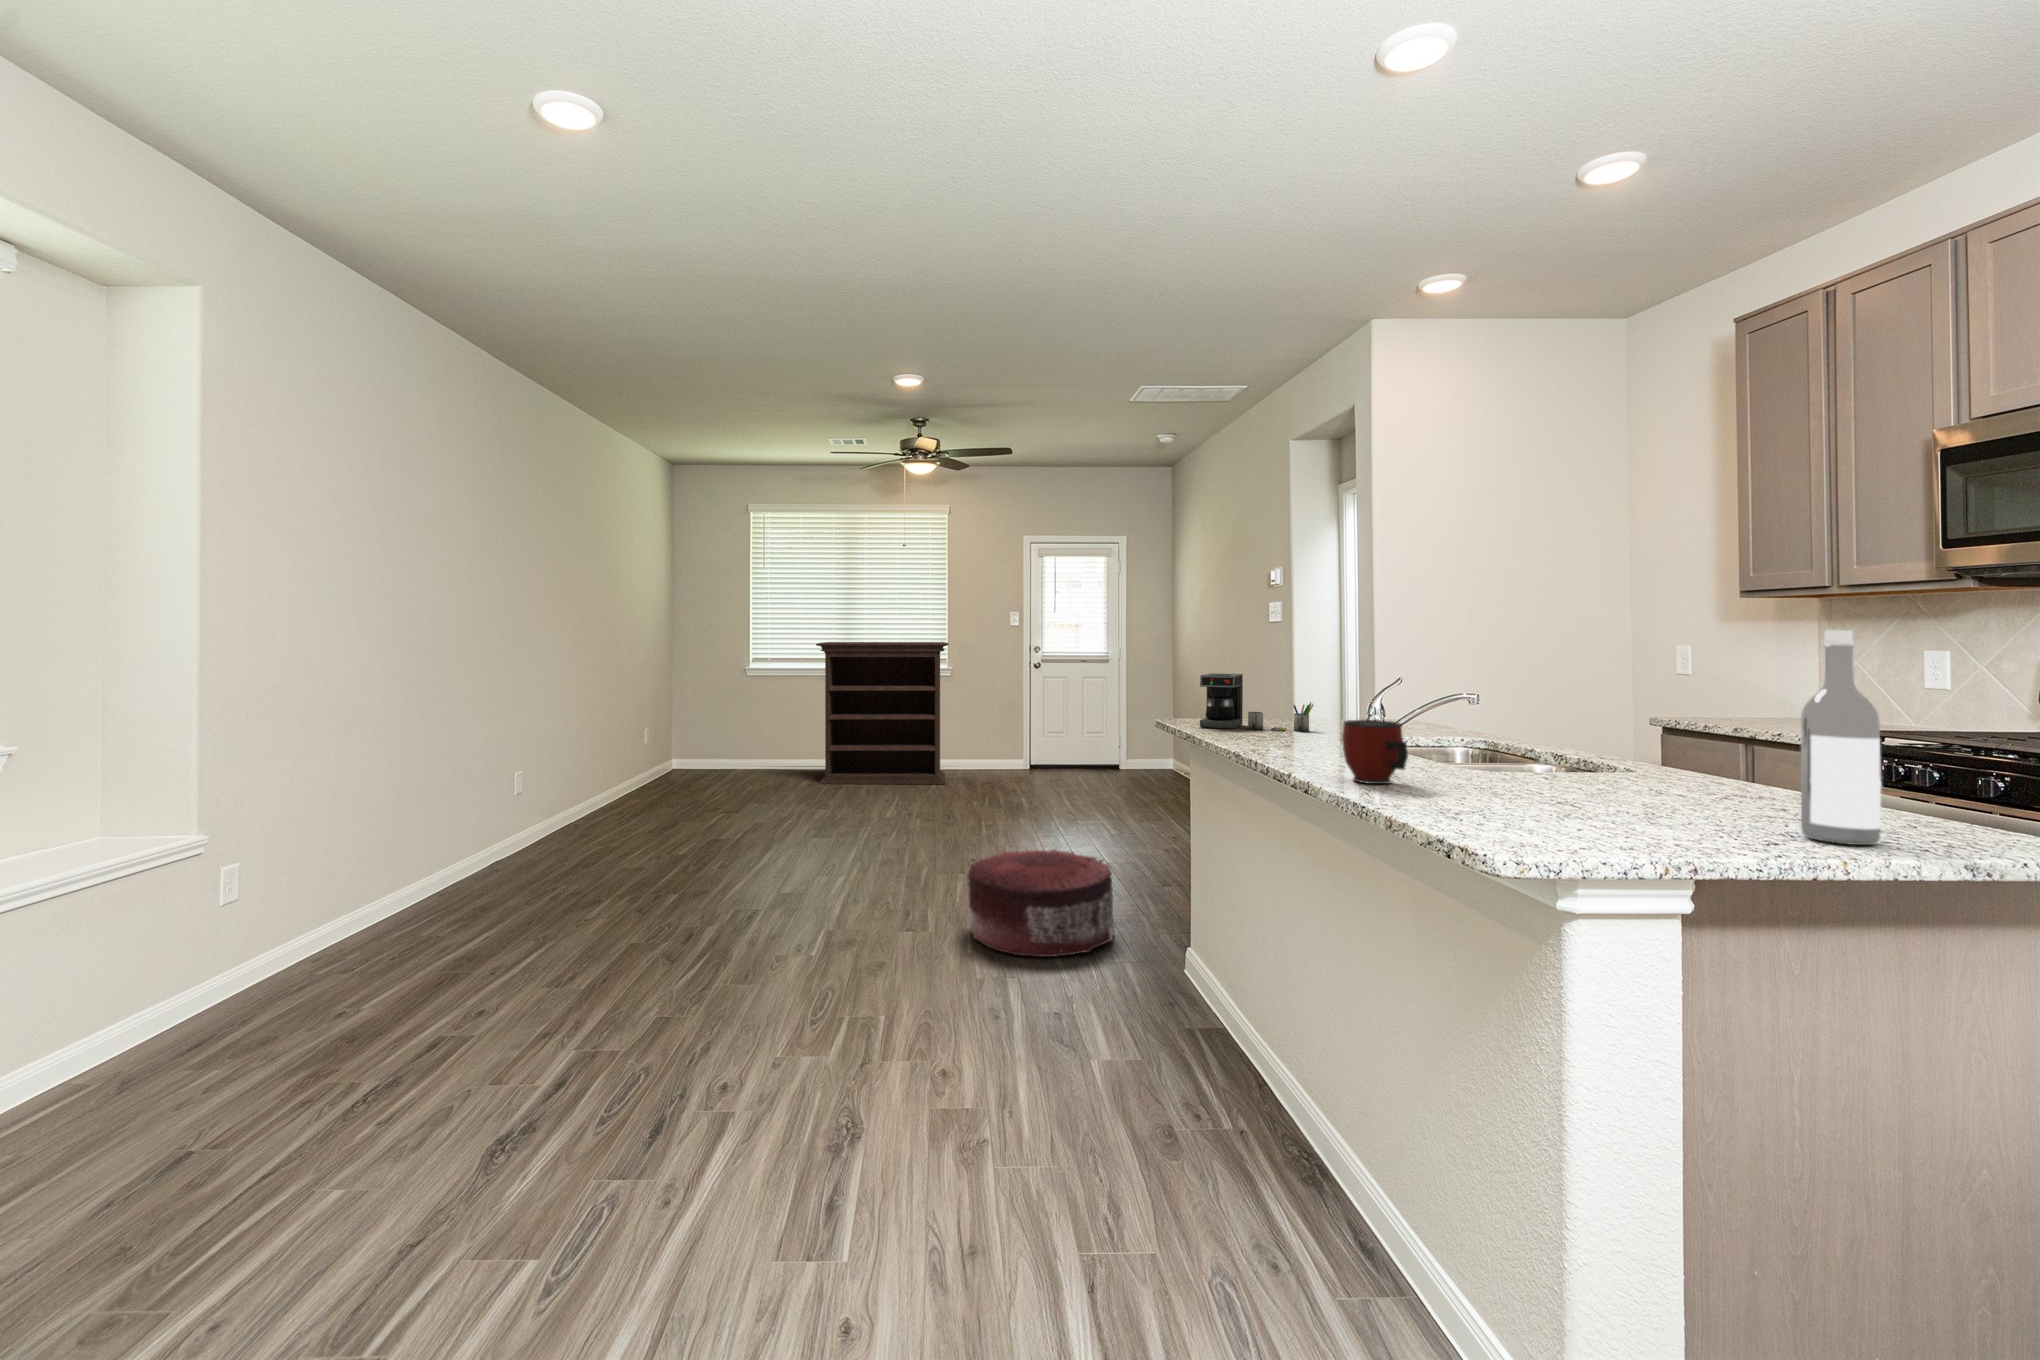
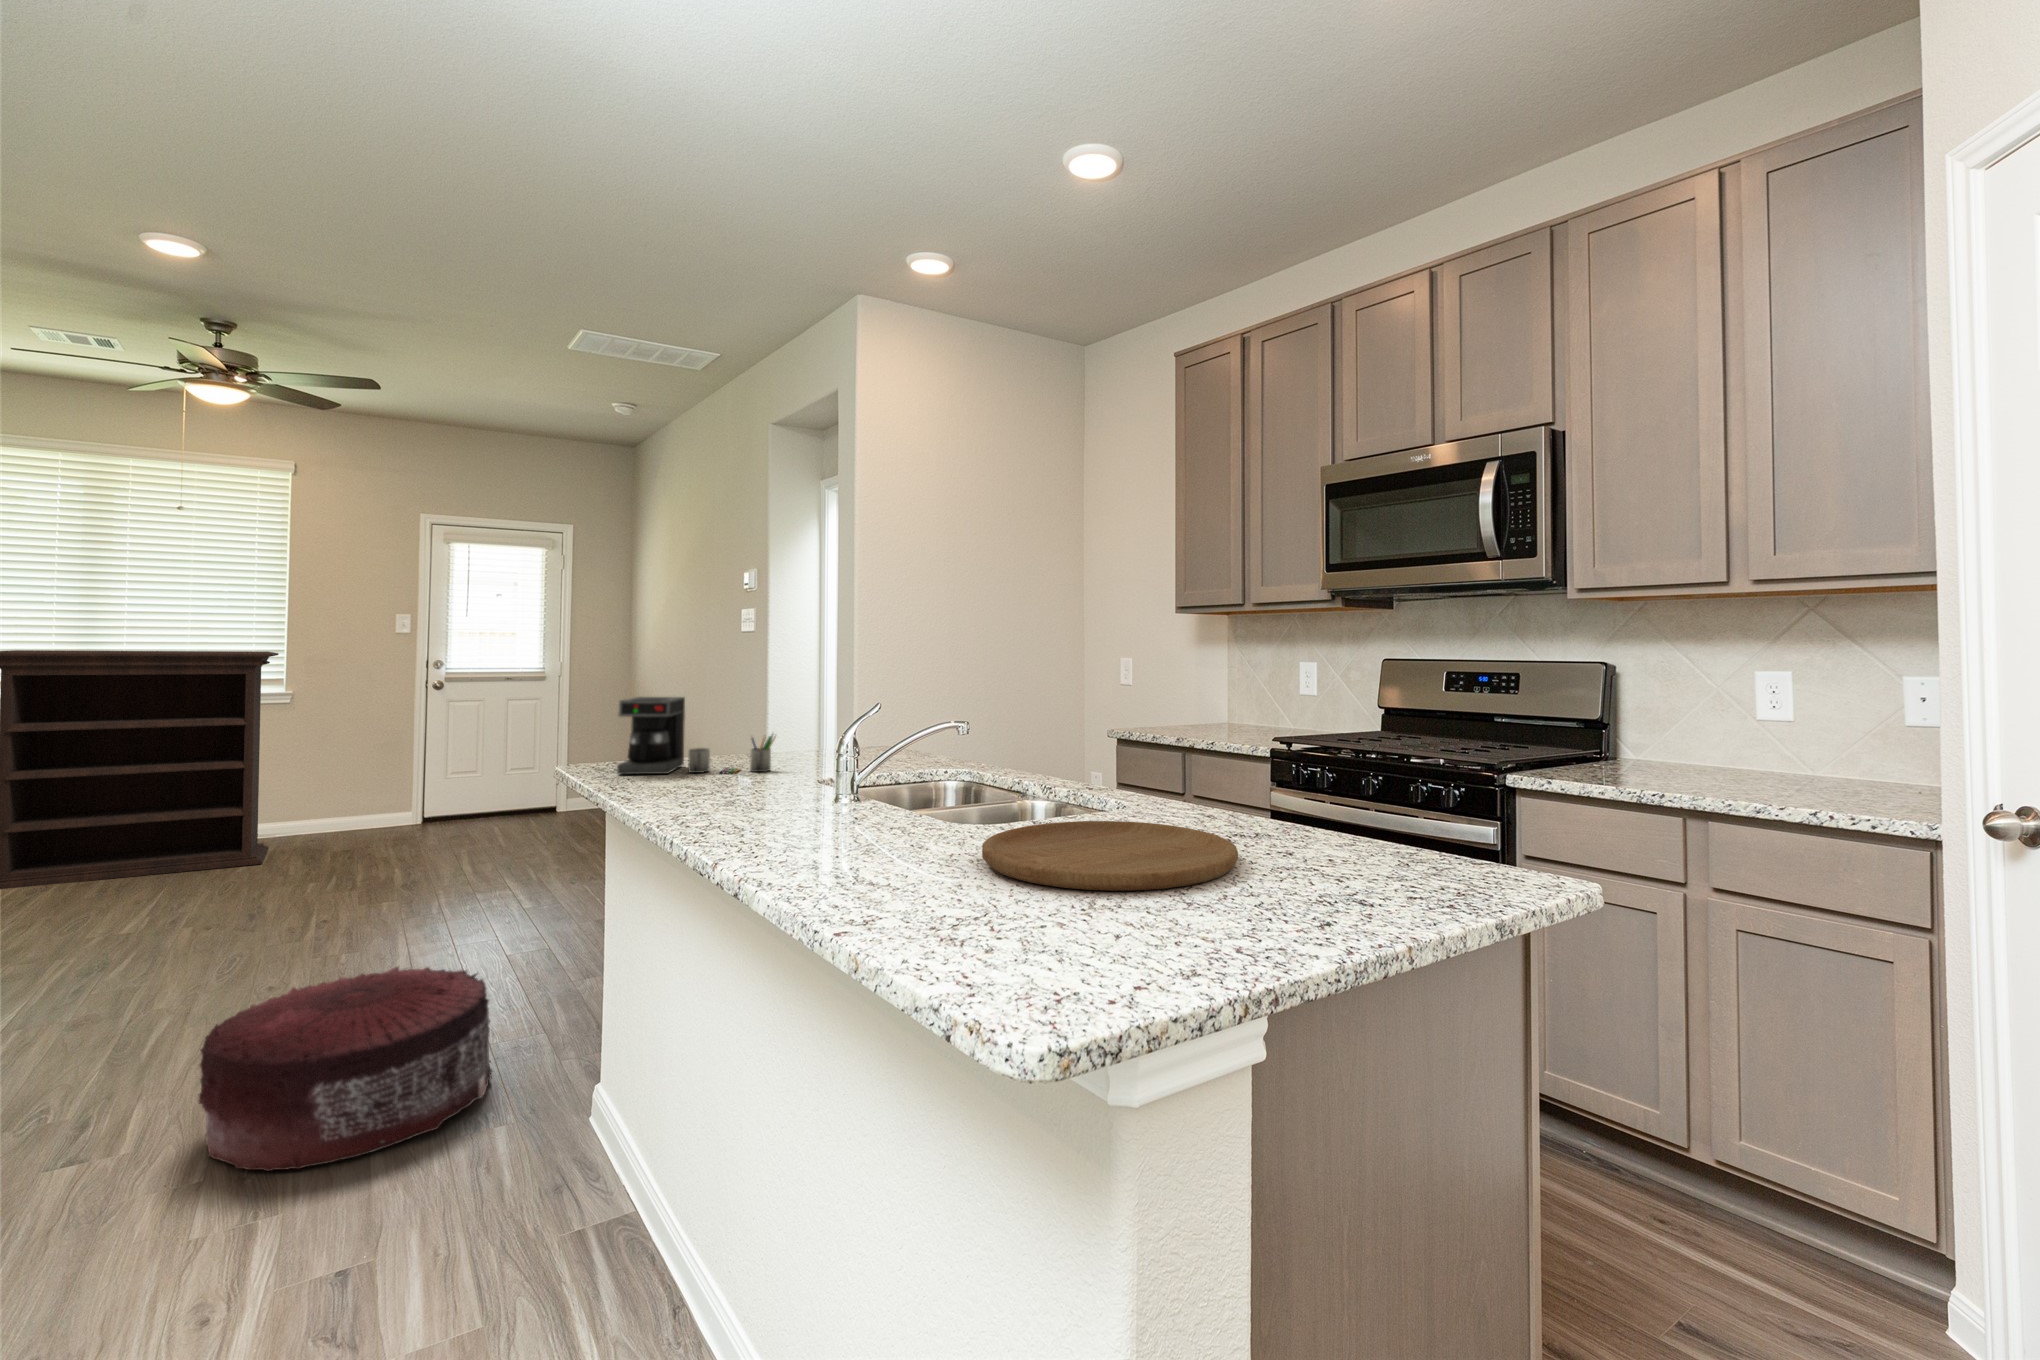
wine bottle: present [1801,630,1882,845] -> none [1329,642,1403,910]
mug: present [1342,720,1408,784] -> none [788,769,879,869]
cutting board: none [1488,772,1726,816] -> present [982,821,1238,891]

